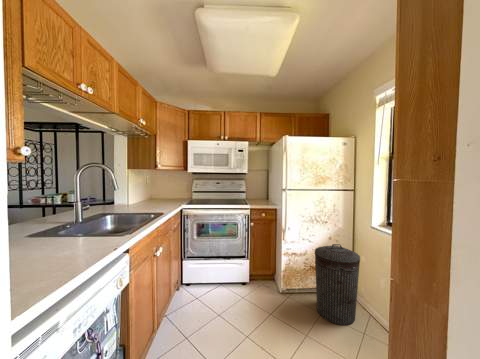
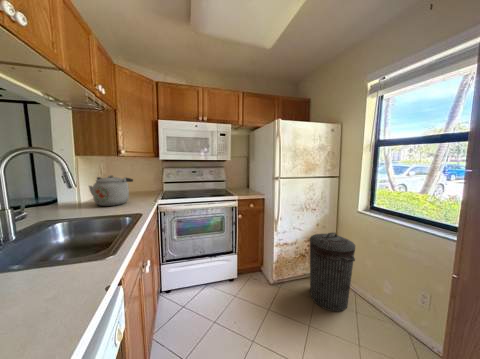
kettle: none [134,184,165,207] -> present [89,175,133,206]

